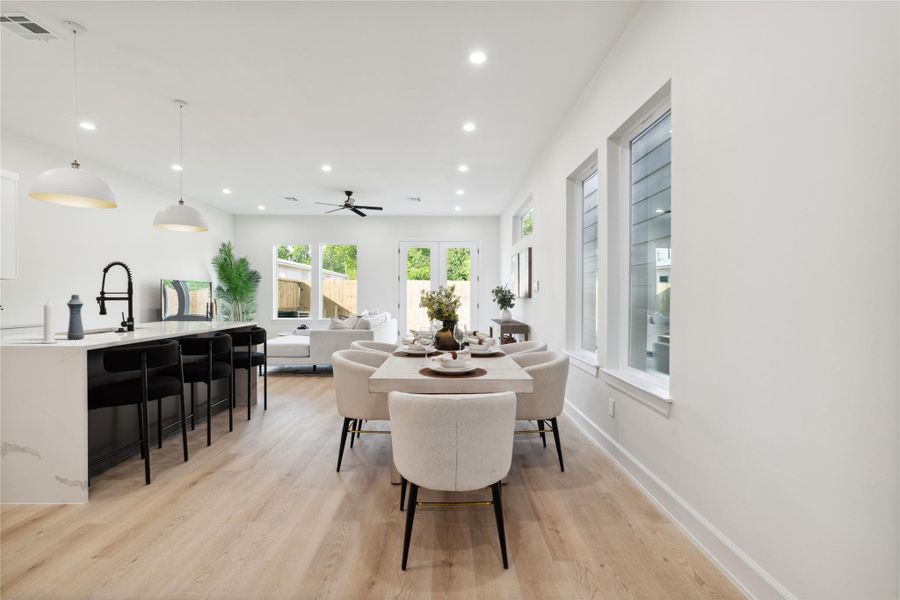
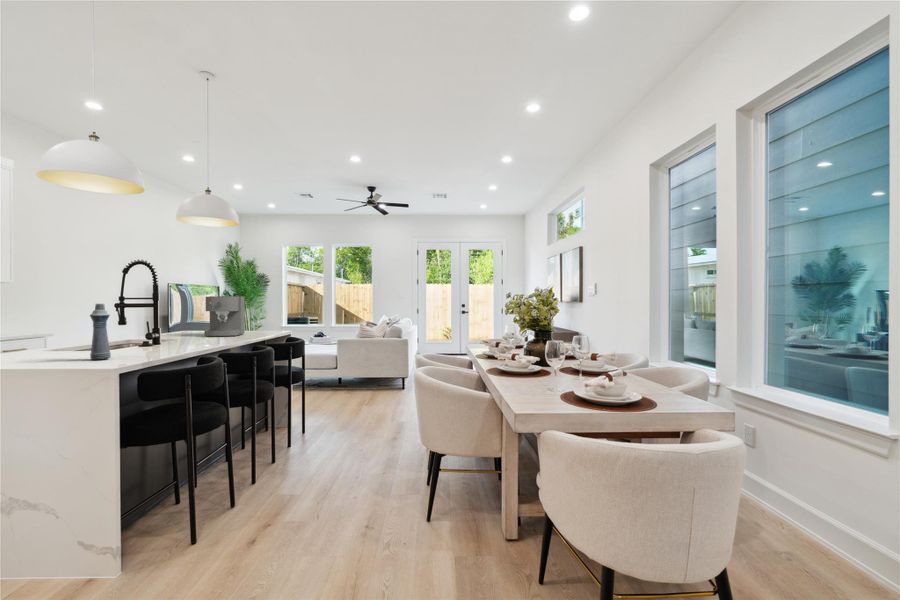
coffee maker: none [180,290,217,325] -> present [204,296,245,337]
candle: present [41,300,58,343] -> none [61,310,82,367]

